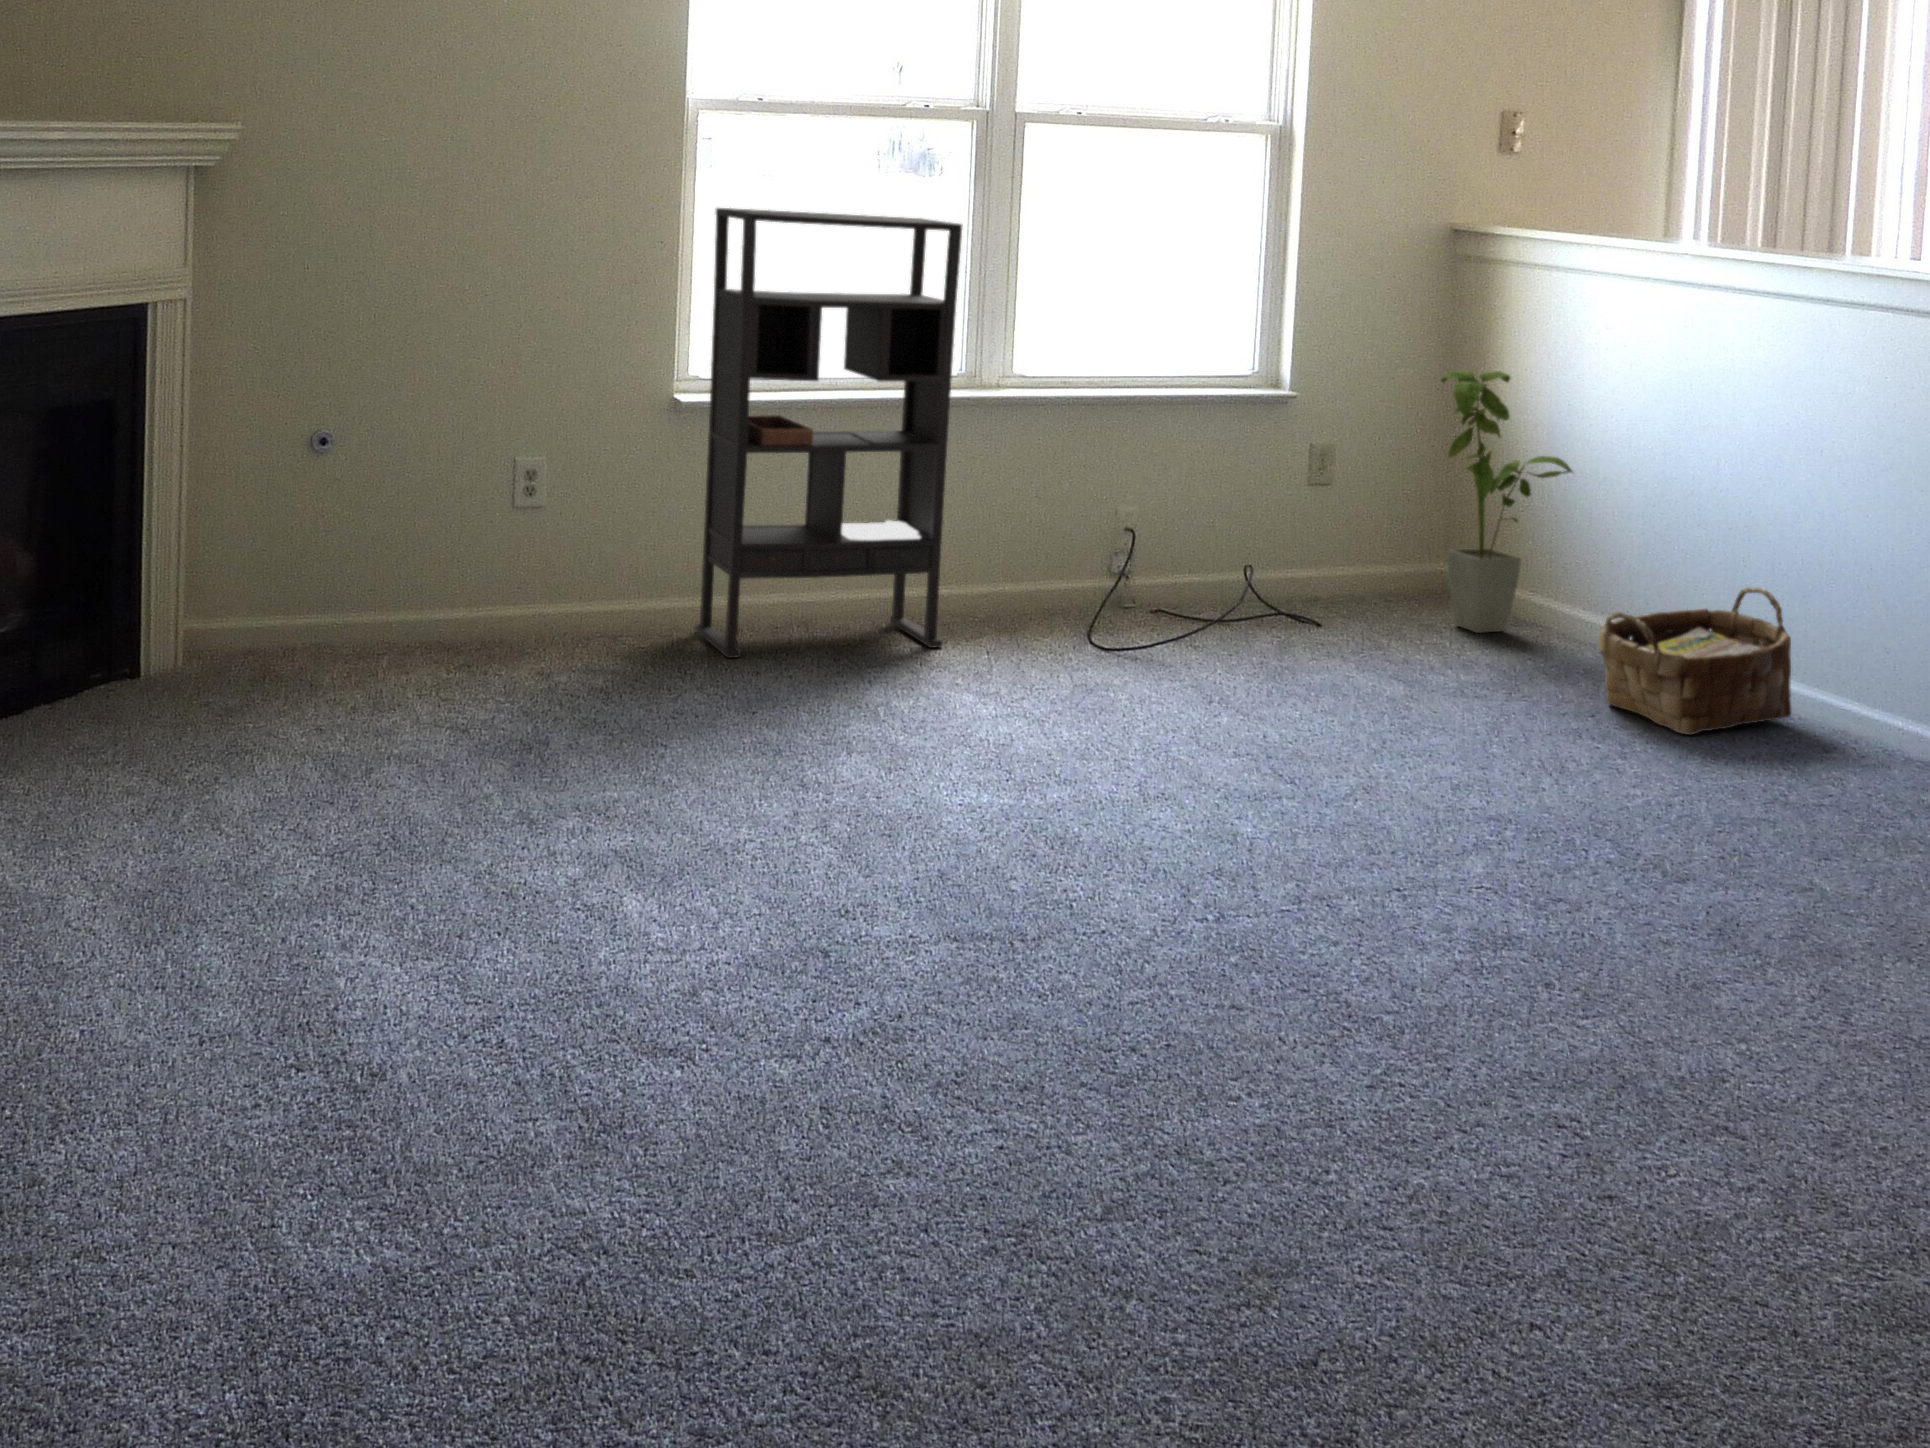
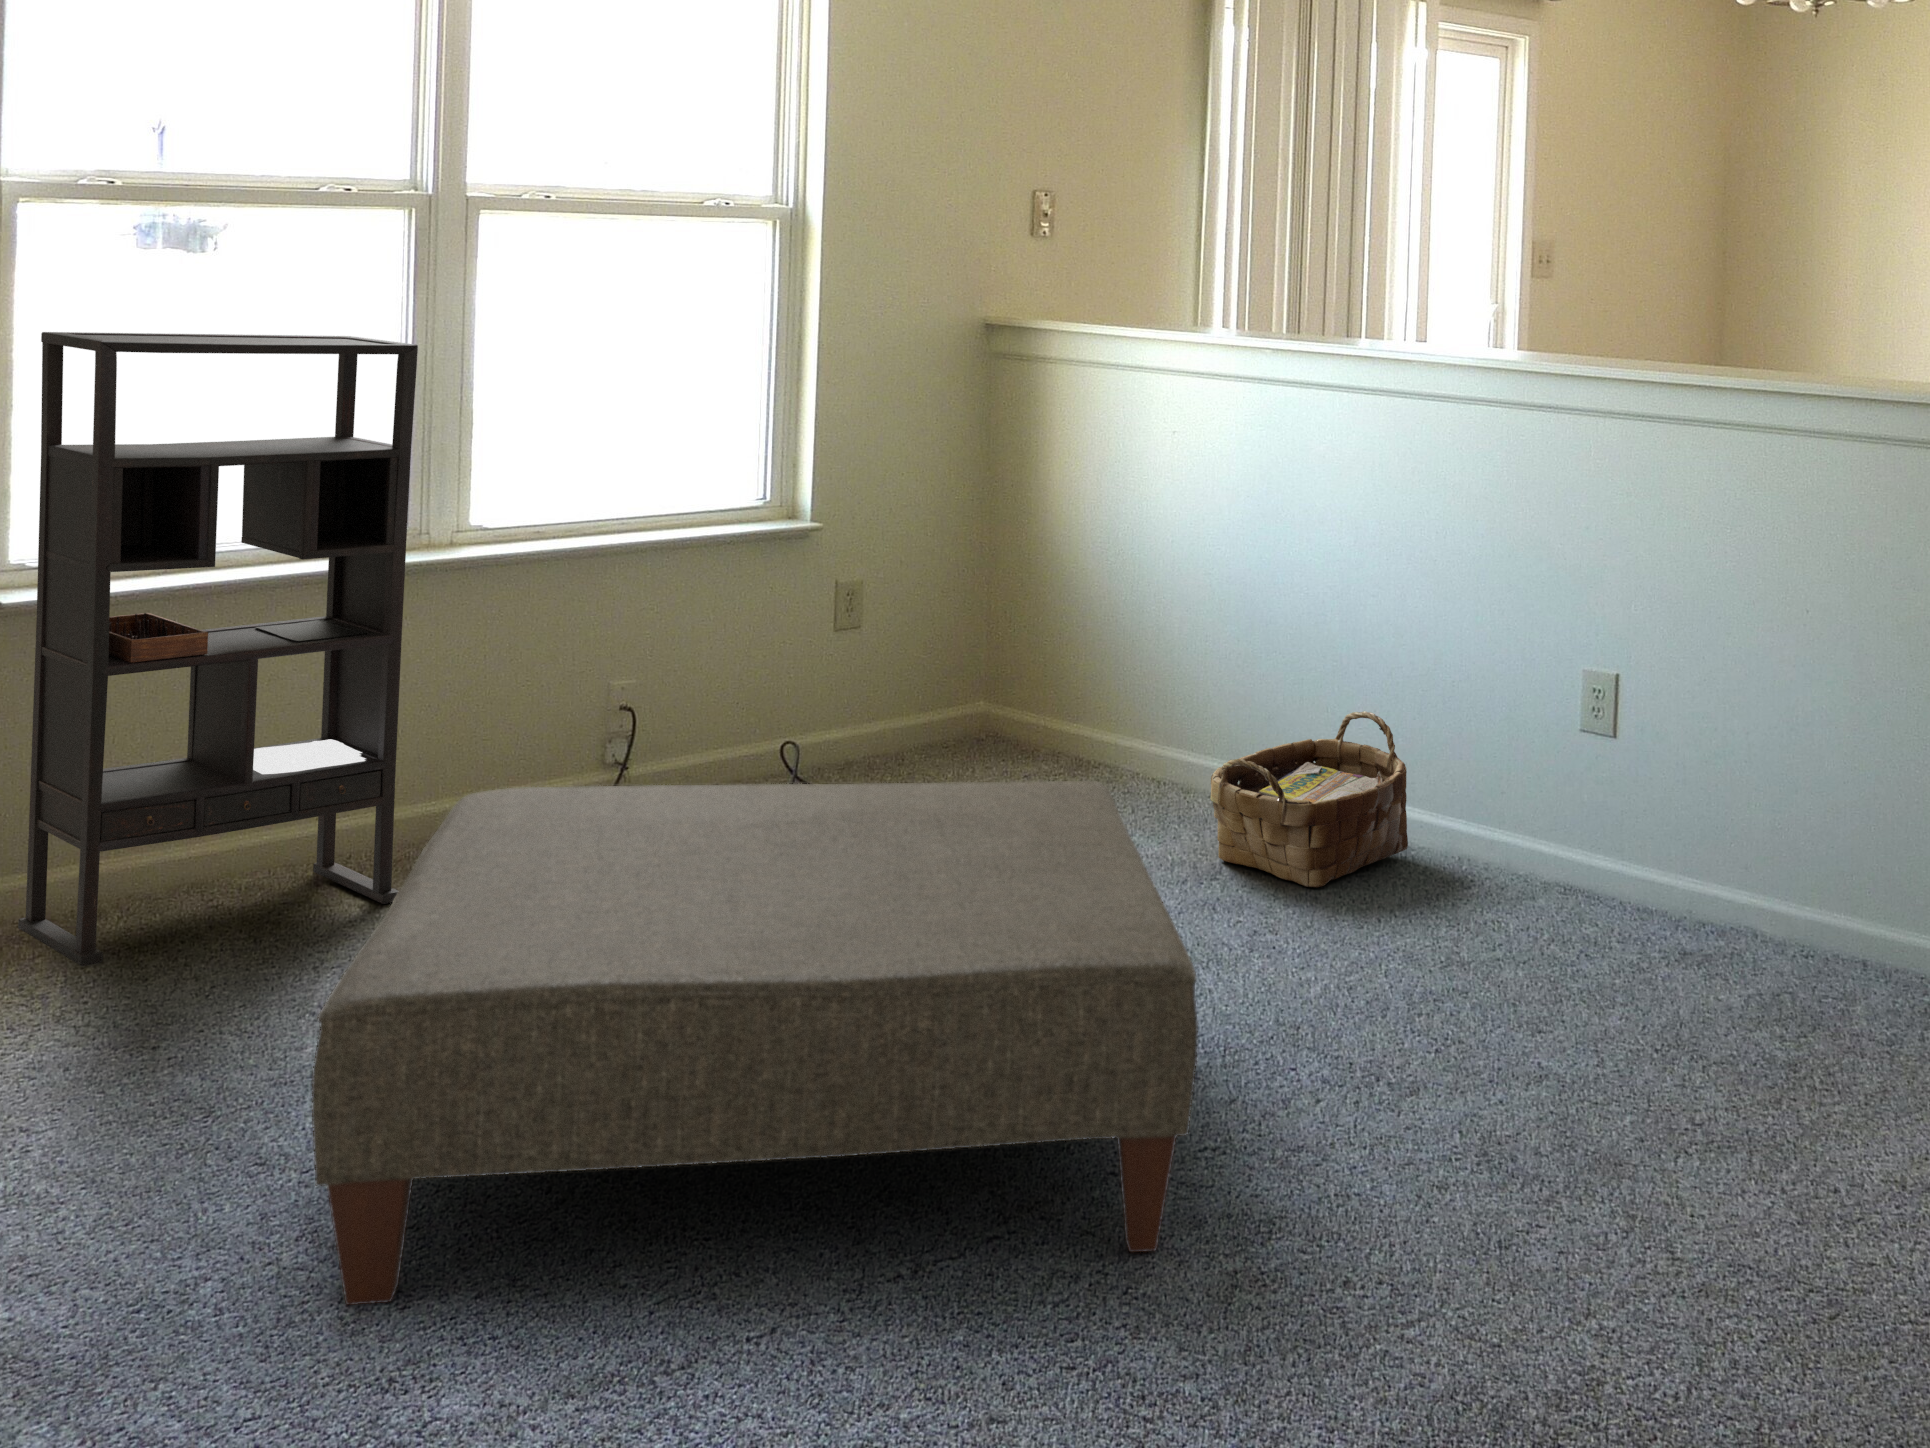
house plant: present [1441,370,1572,633] -> none [998,487,1151,786]
ottoman: none [811,554,1460,945] -> present [312,781,1198,1305]

